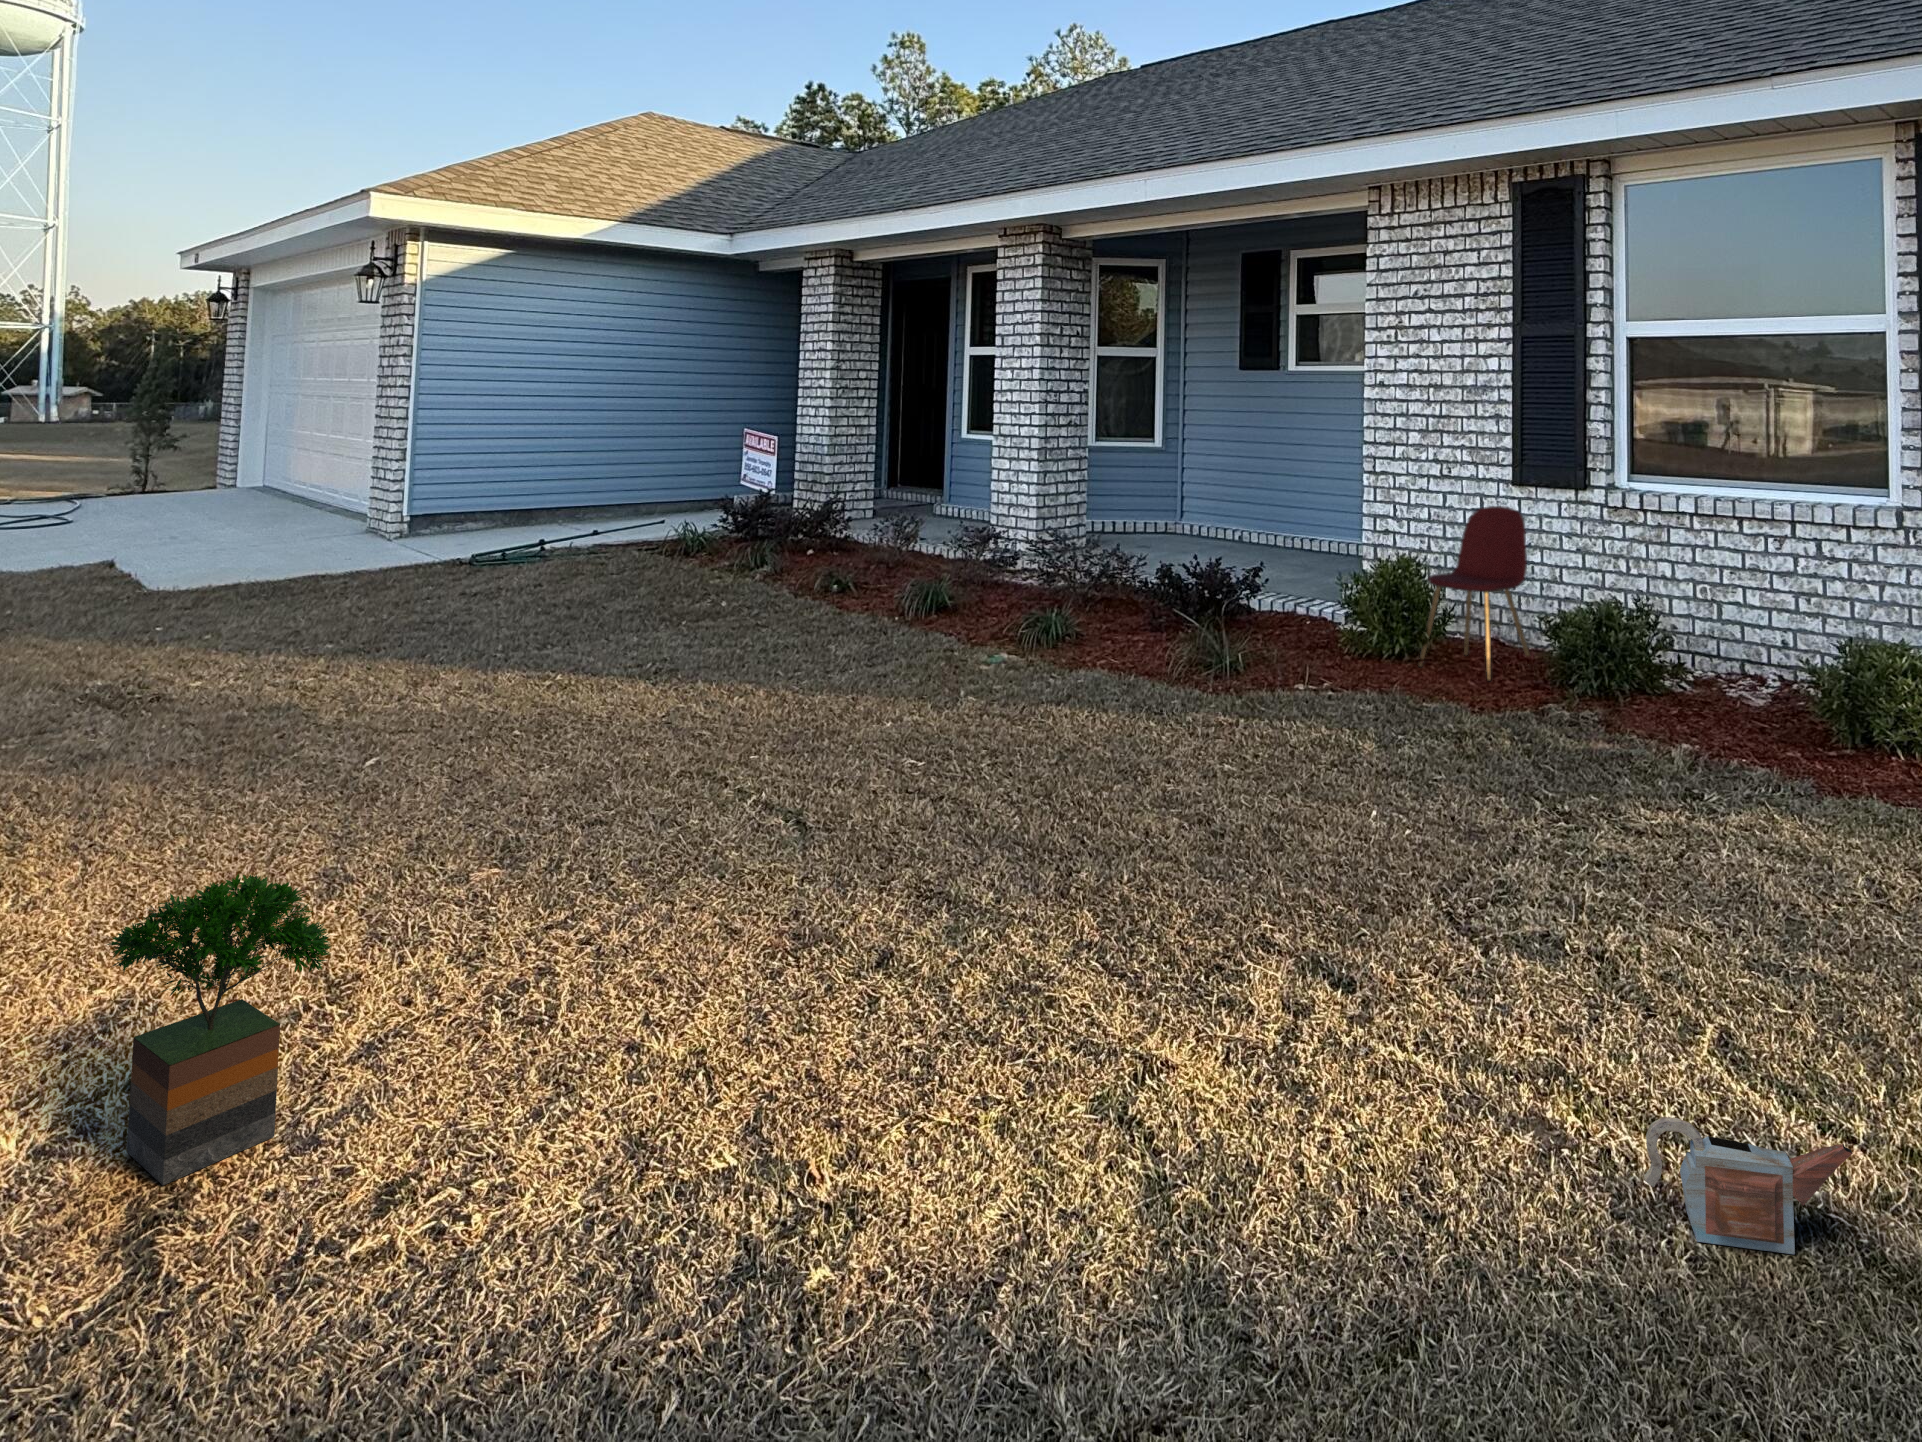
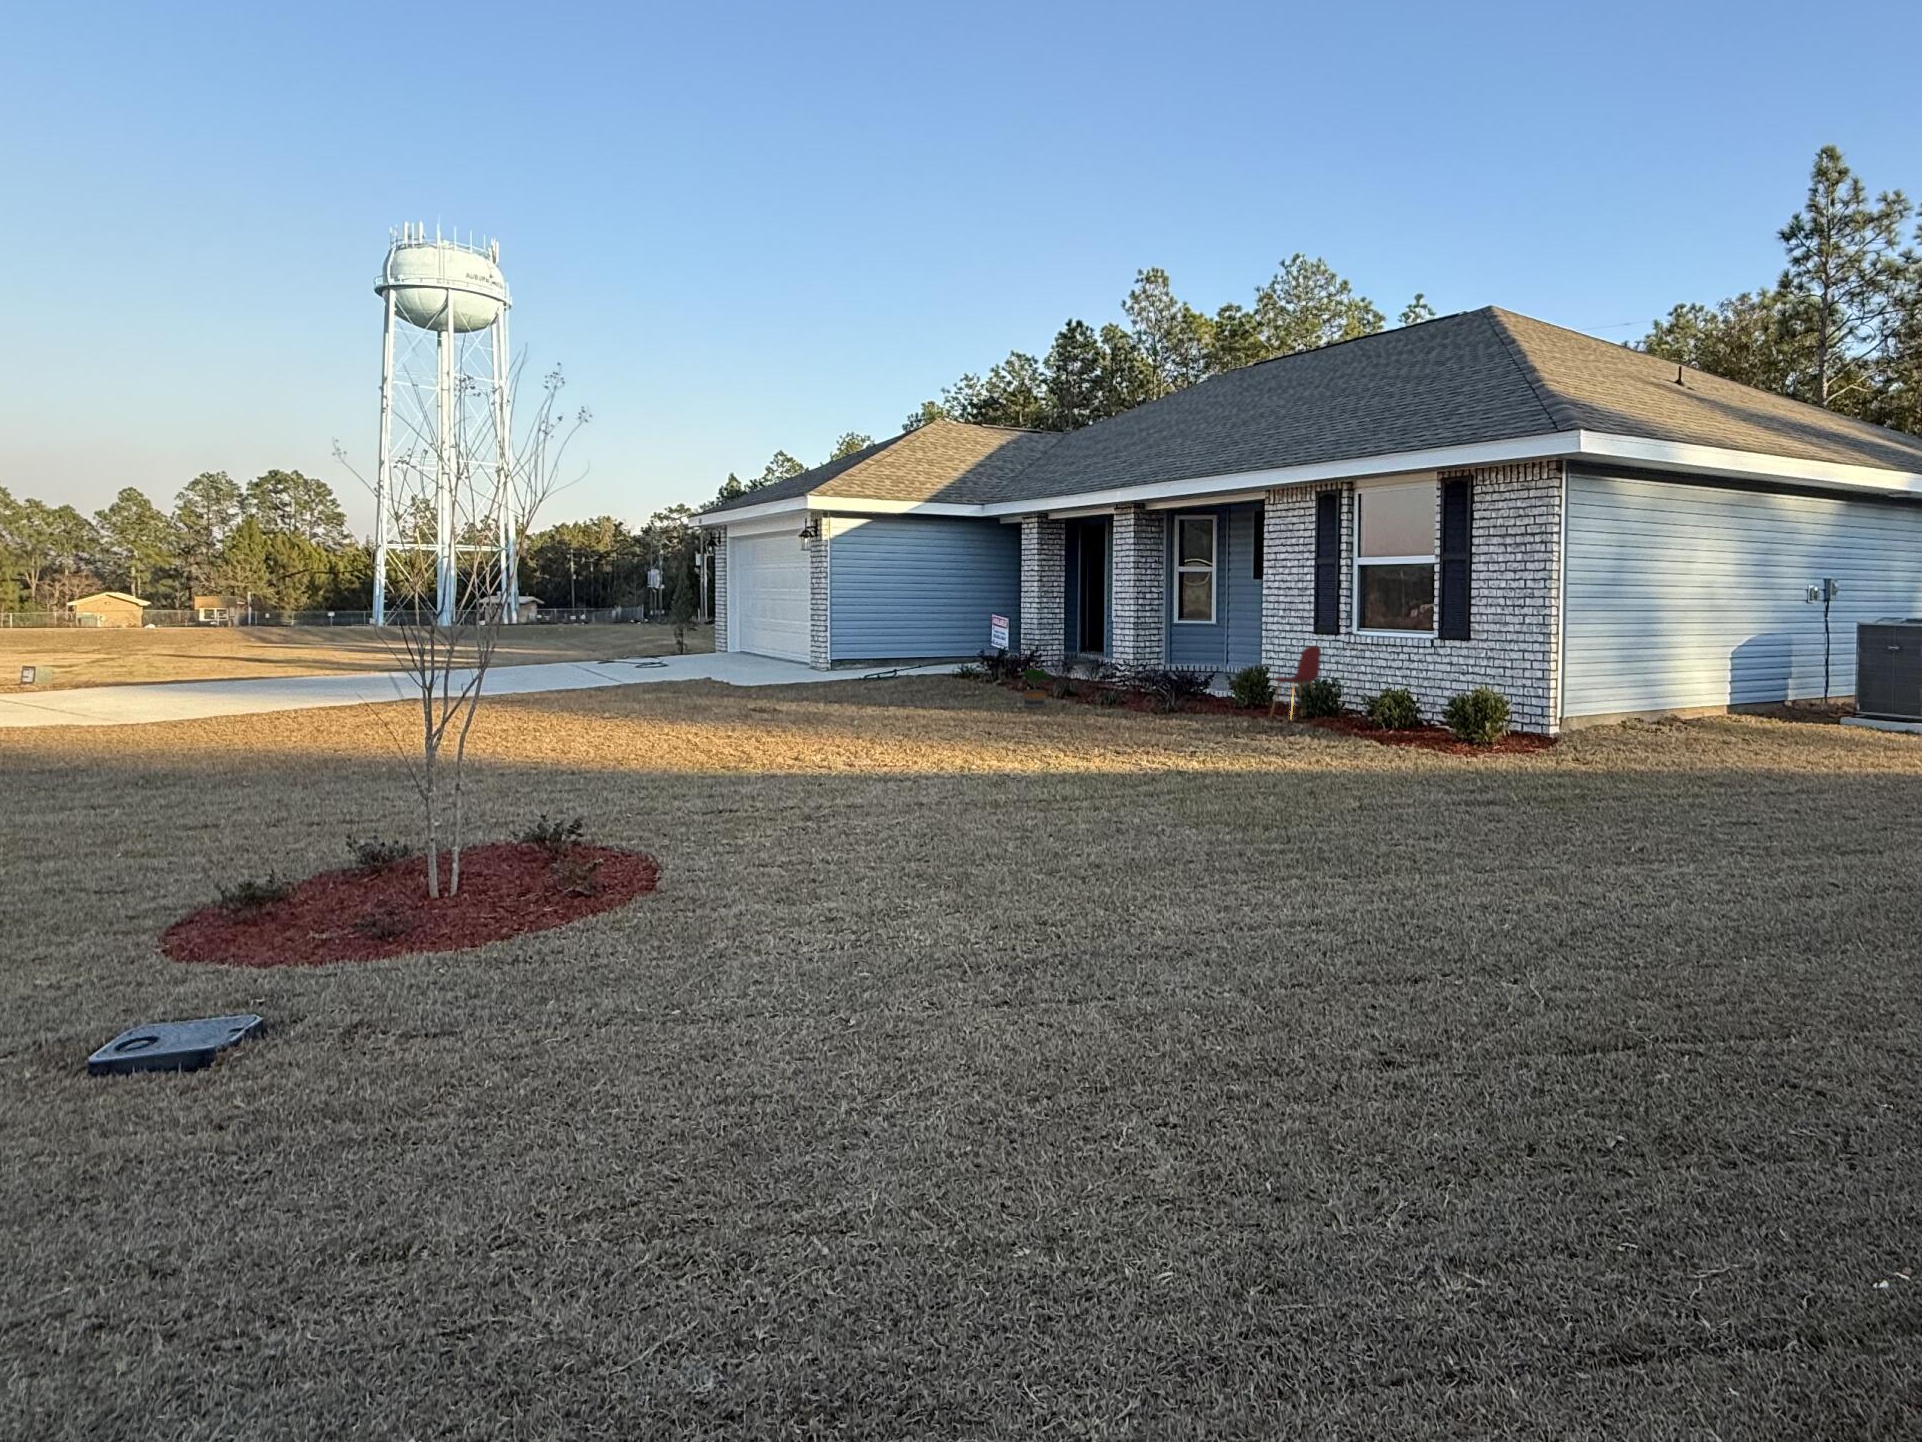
potted tree: present [107,874,331,1185] -> present [1022,669,1050,708]
watering can: present [1644,1117,1853,1254] -> none [1127,740,1164,763]

